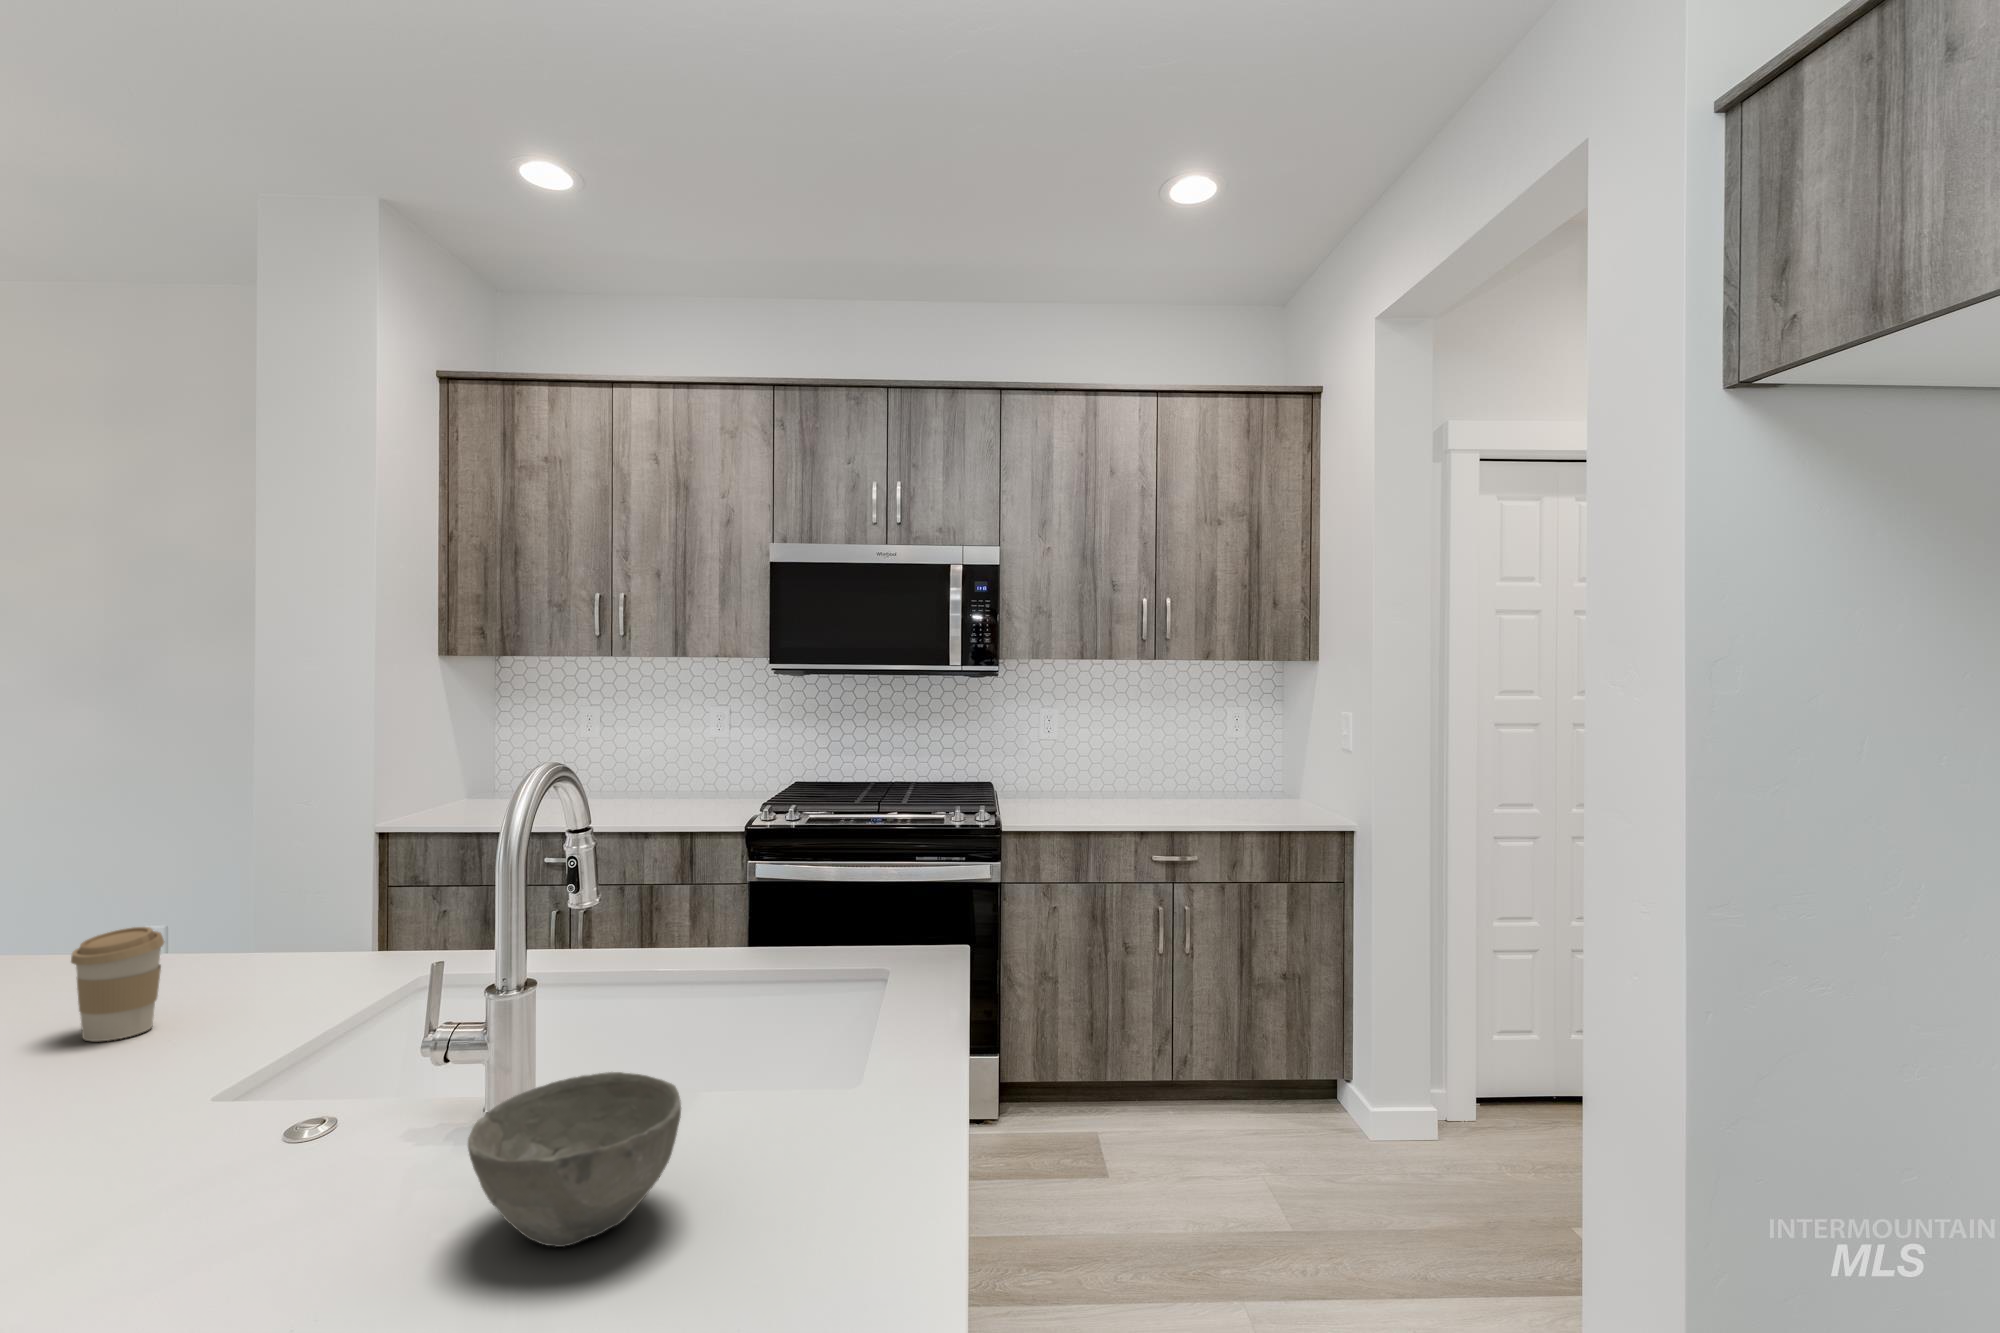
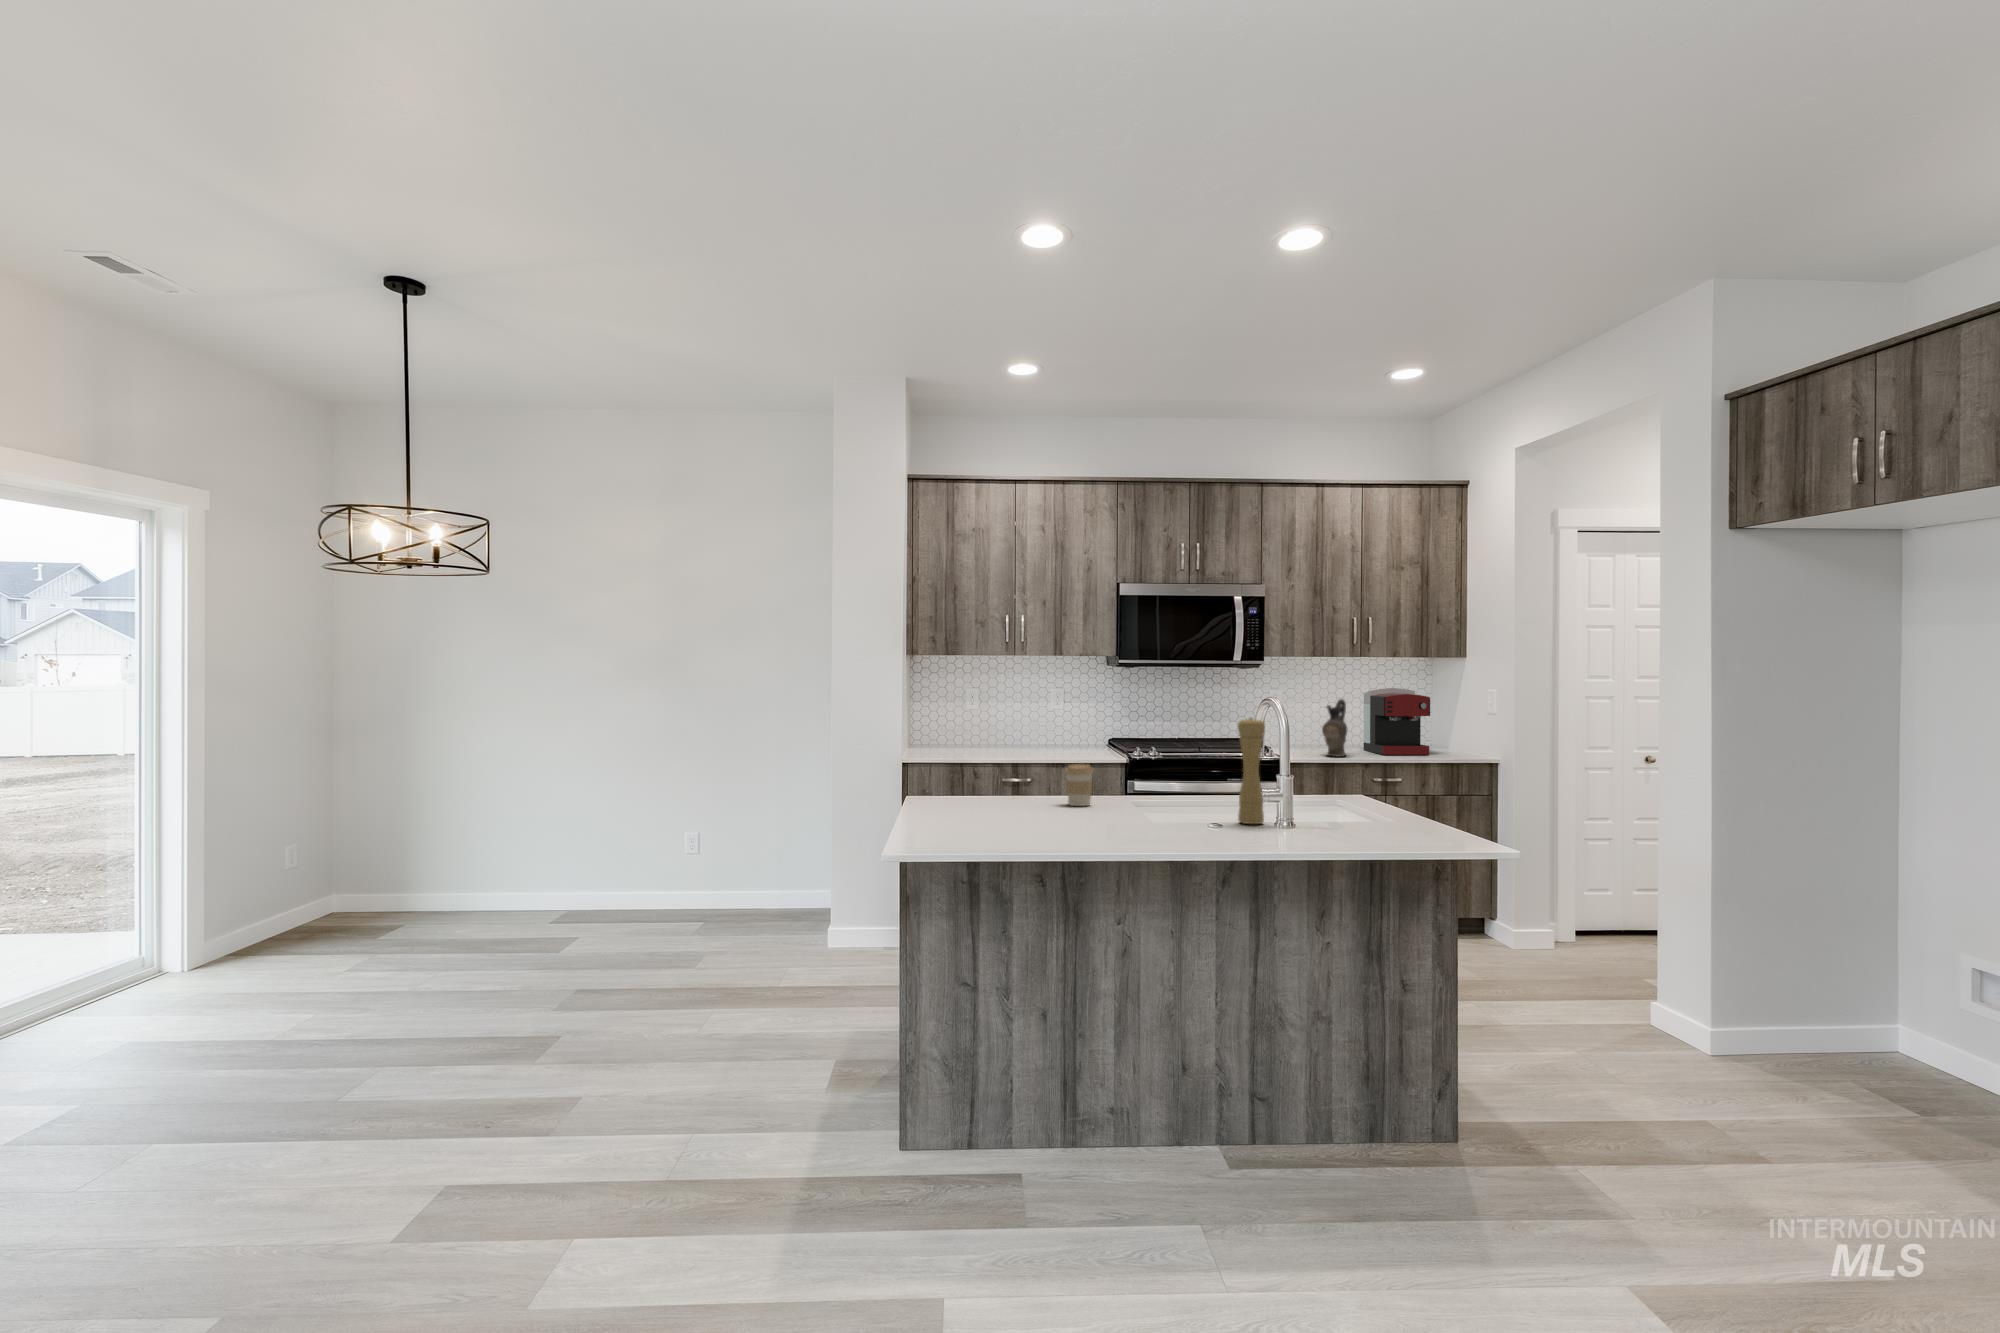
coffee maker: none [1164,708,1254,814] -> present [1364,688,1430,755]
ceramic pitcher: none [1080,726,1121,819] -> present [1322,699,1347,757]
pepper mill: none [187,863,289,1205] -> present [1238,718,1265,824]
bowl: present [468,1072,681,1247] -> none [1343,788,1408,829]

